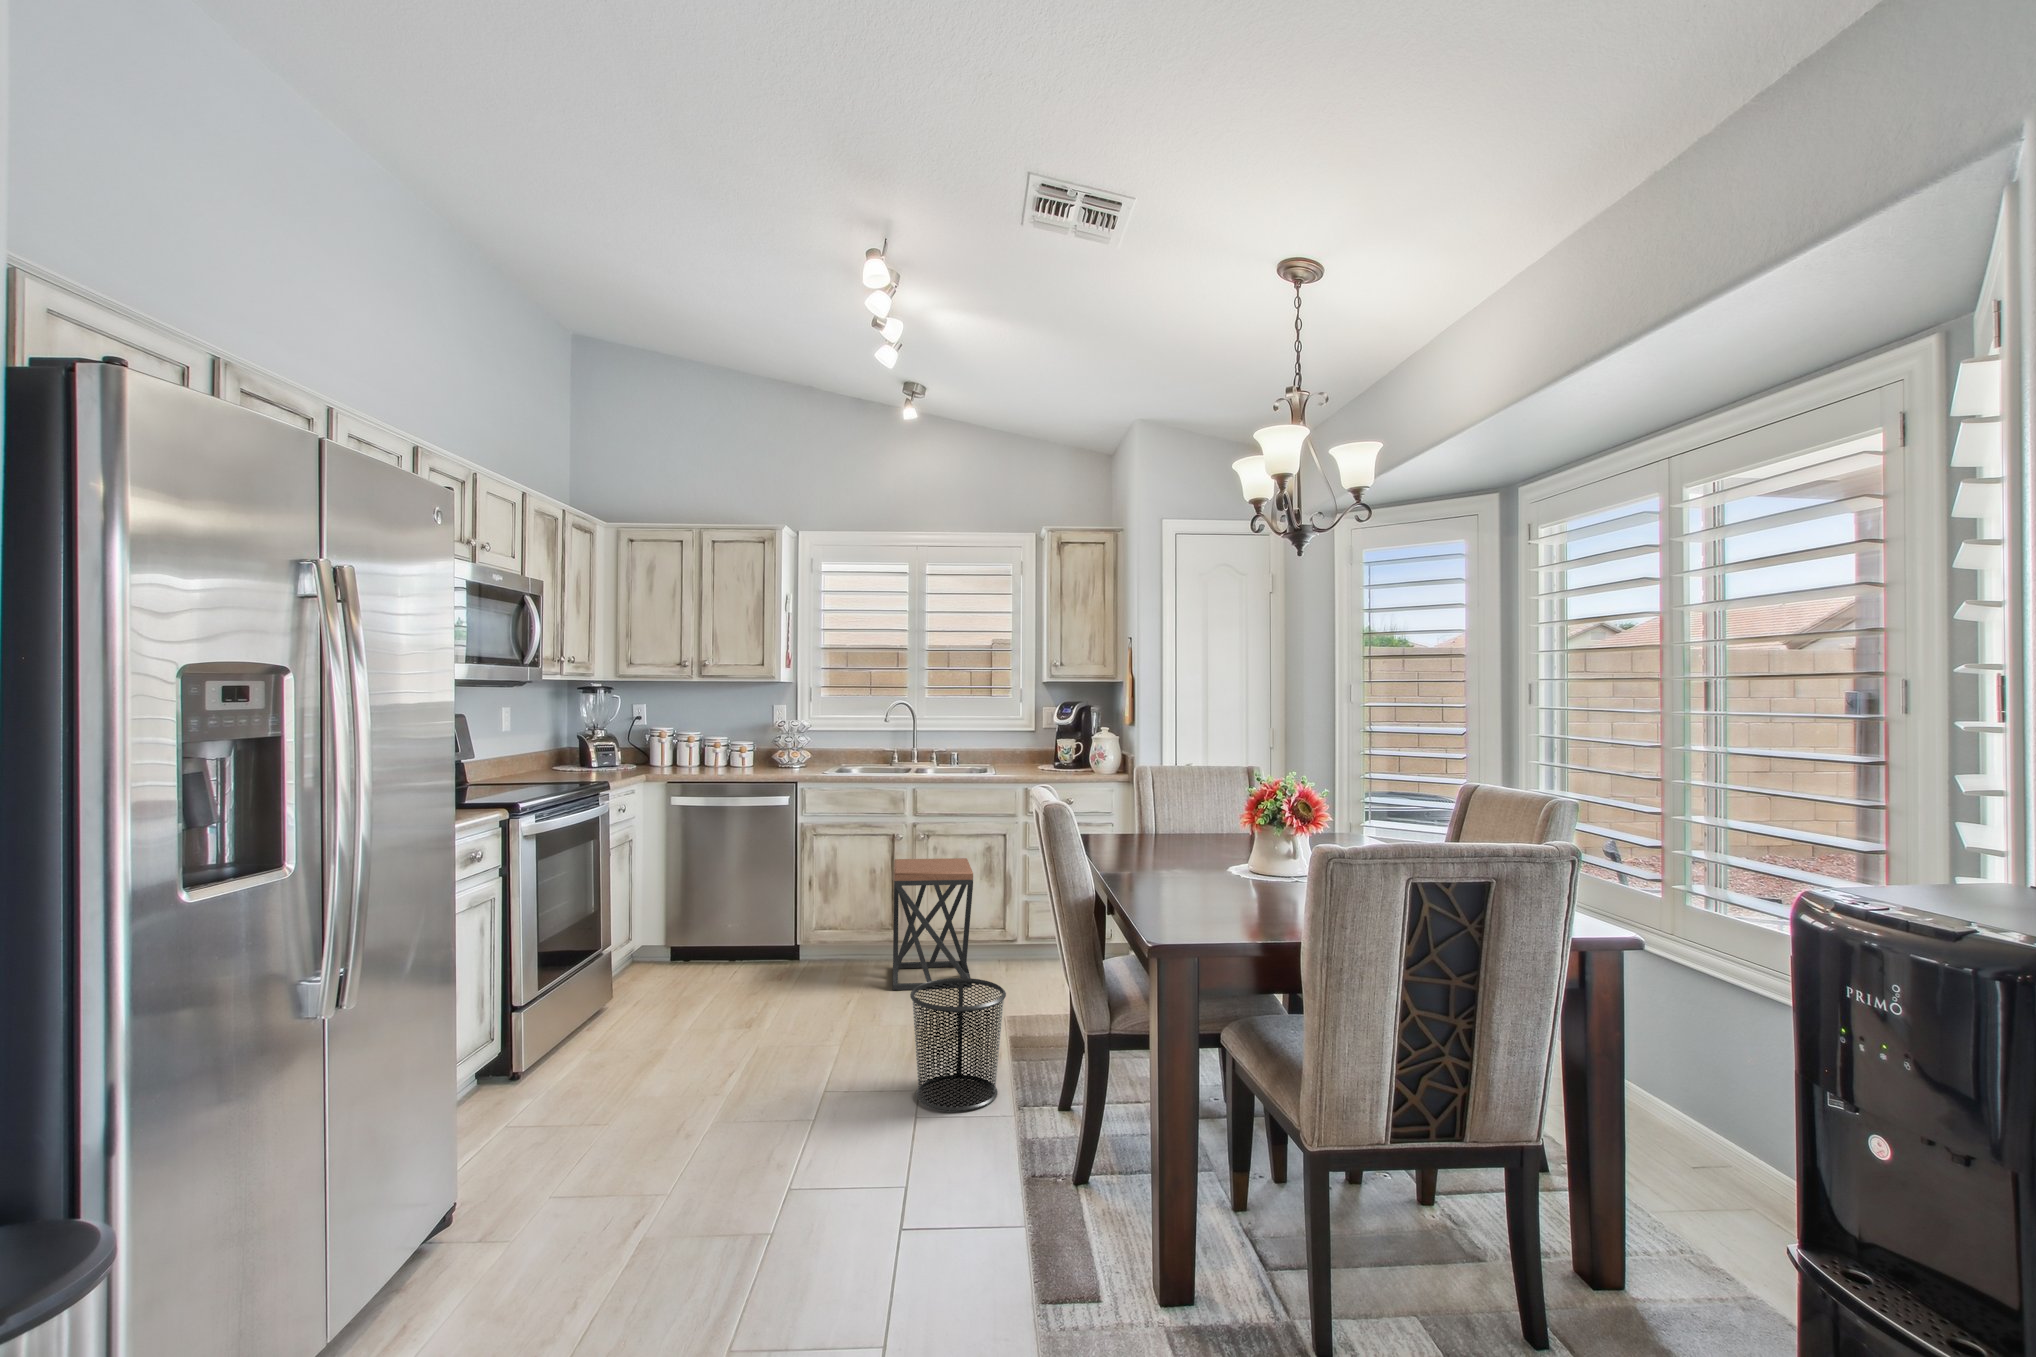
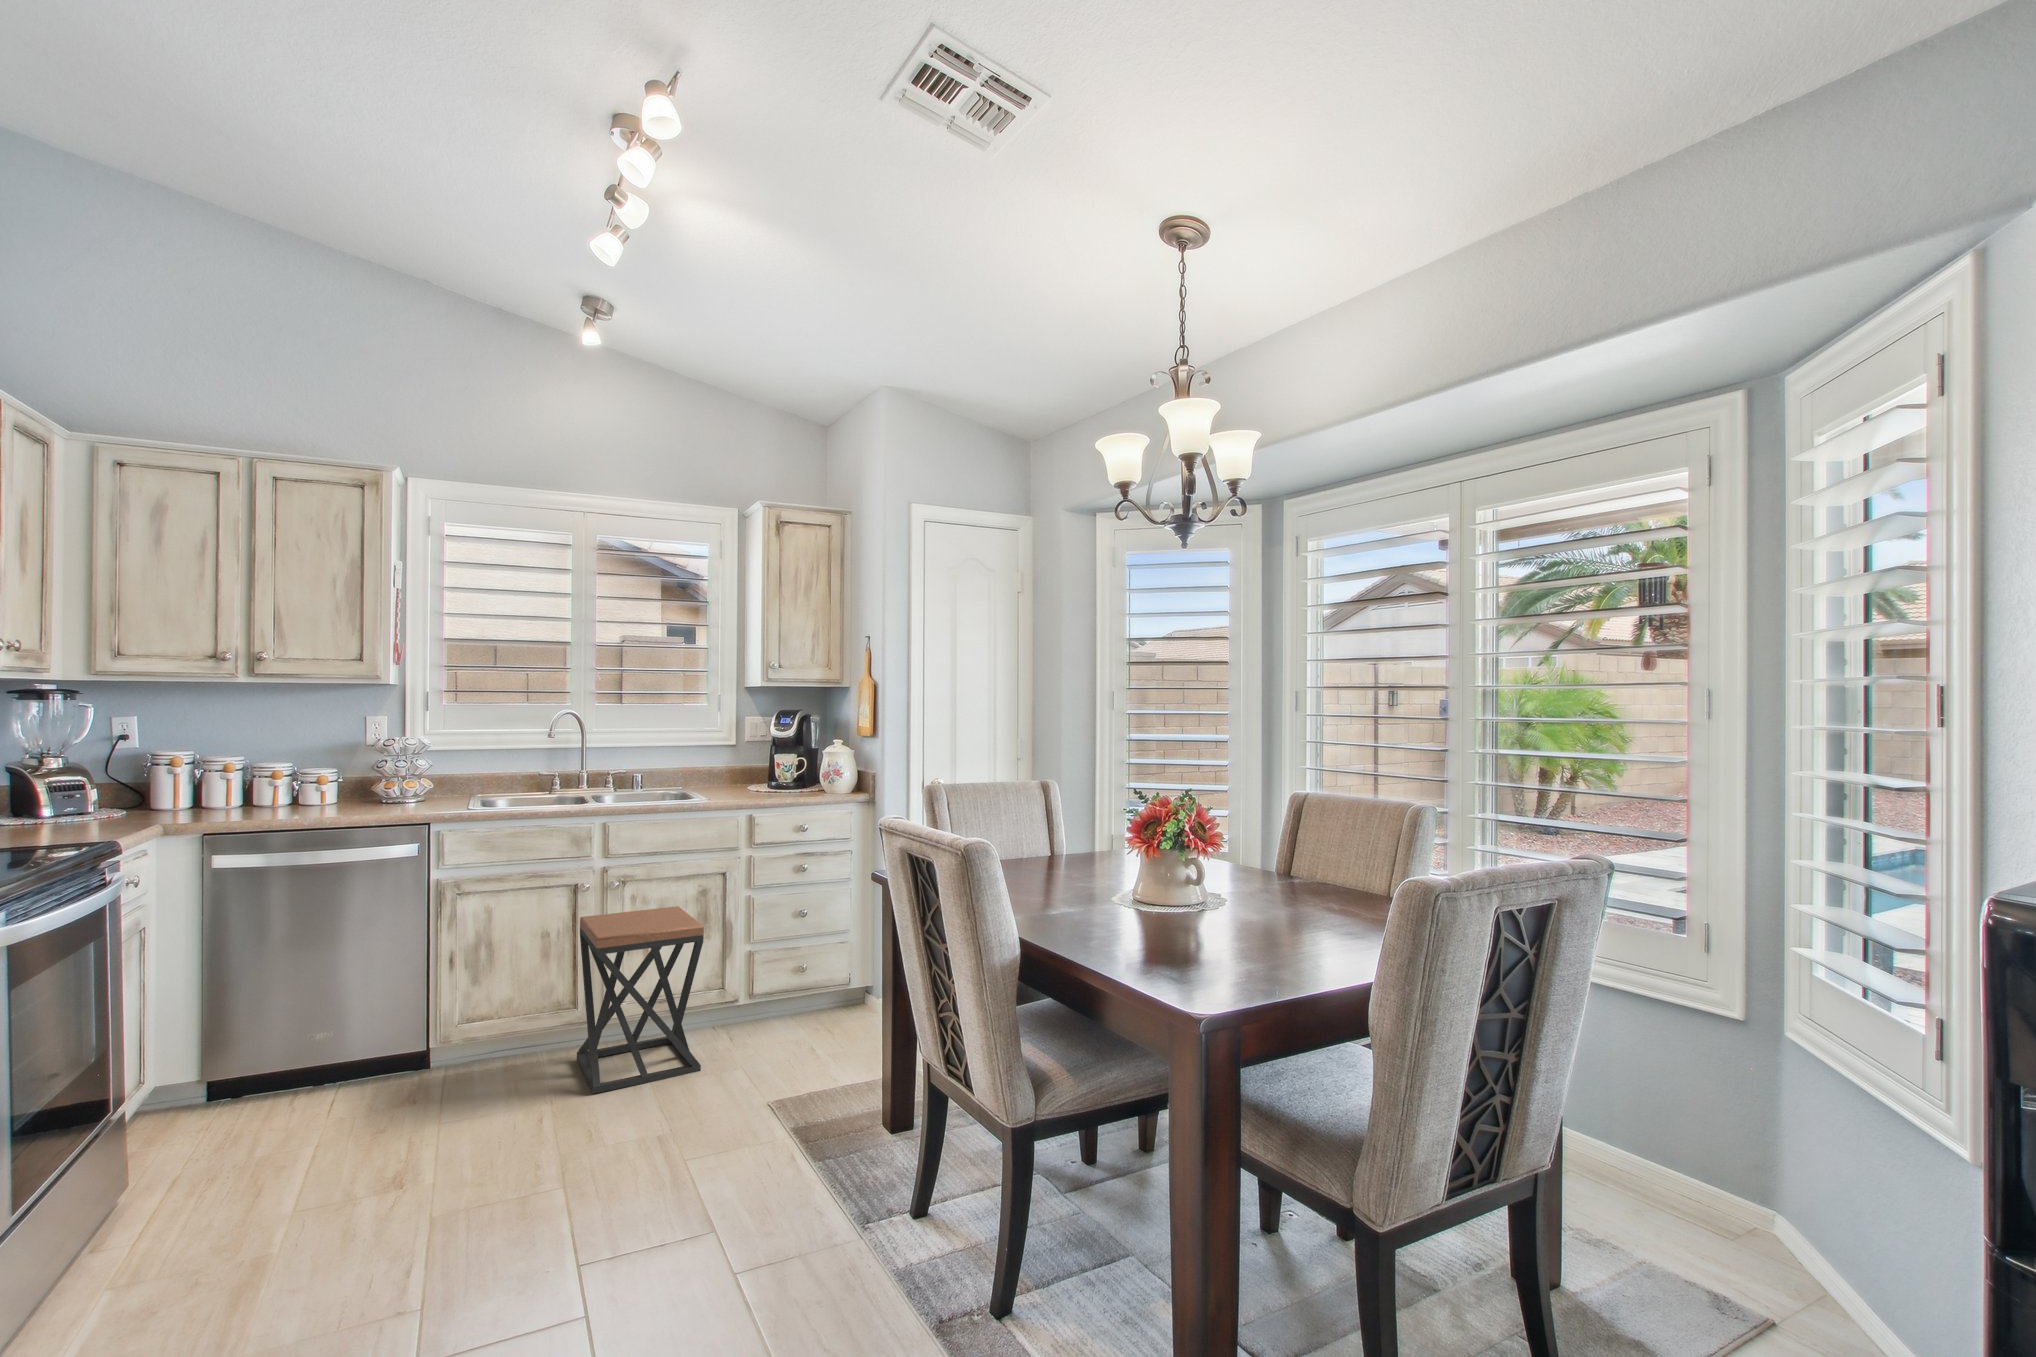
waste bin: present [910,978,1006,1112] -> none [702,1076,835,1271]

